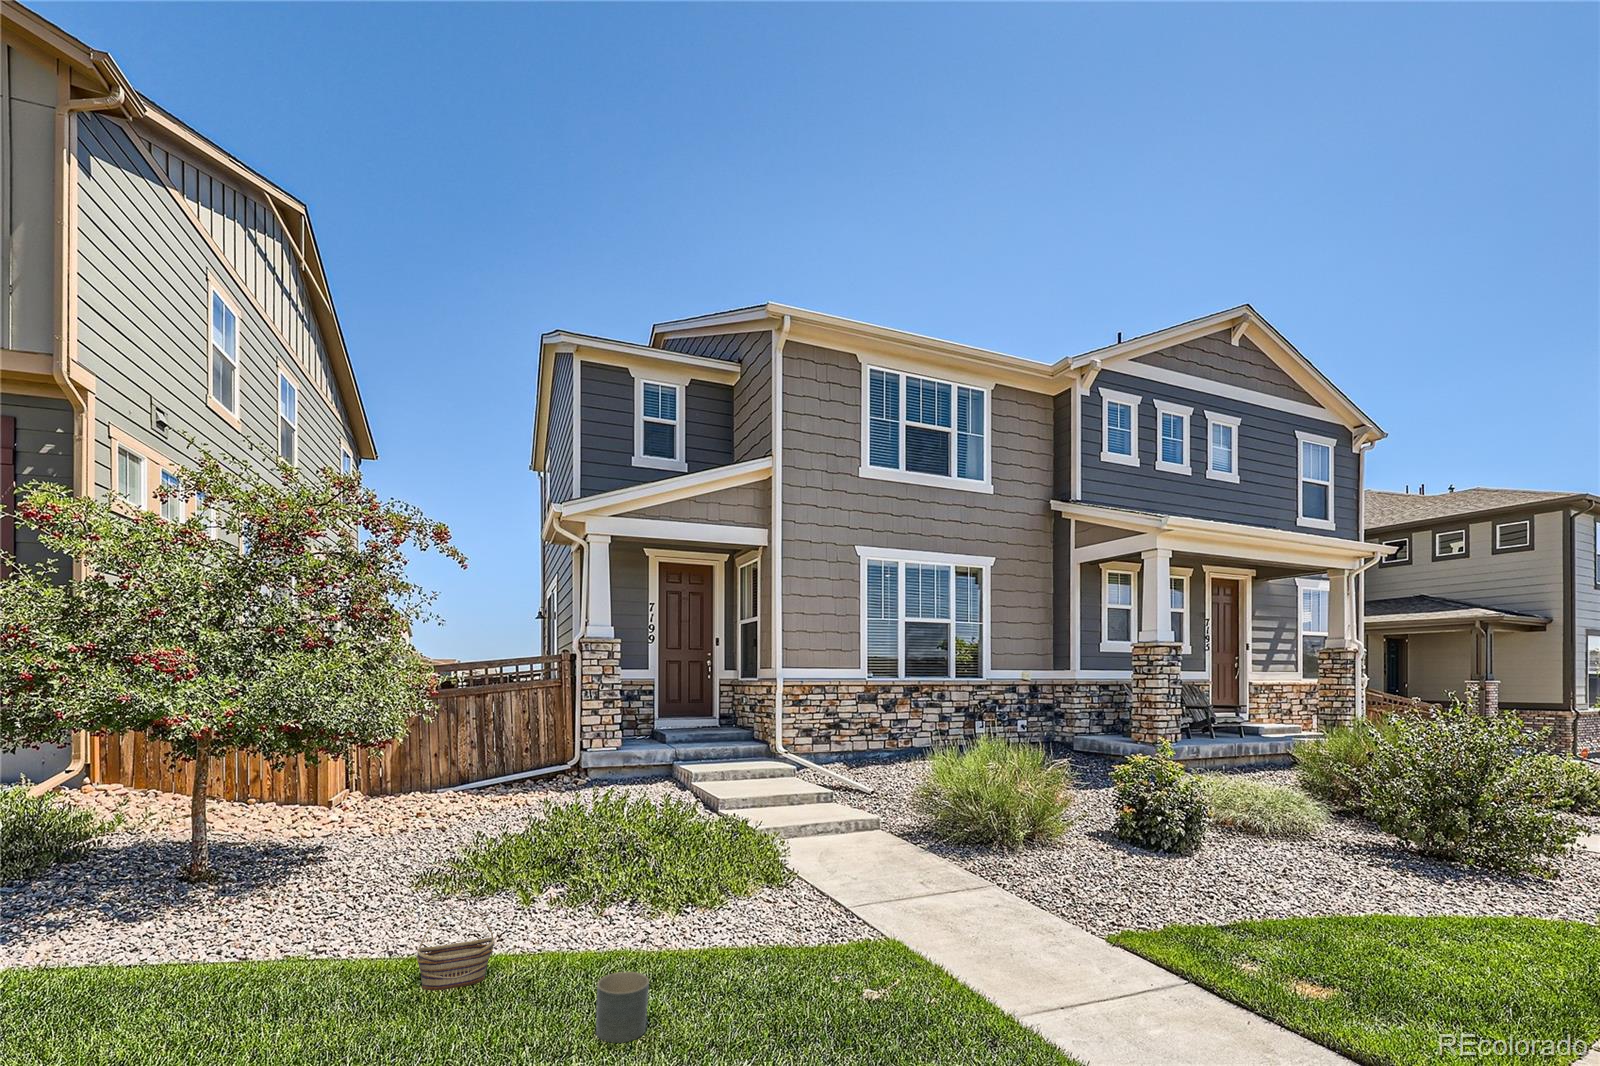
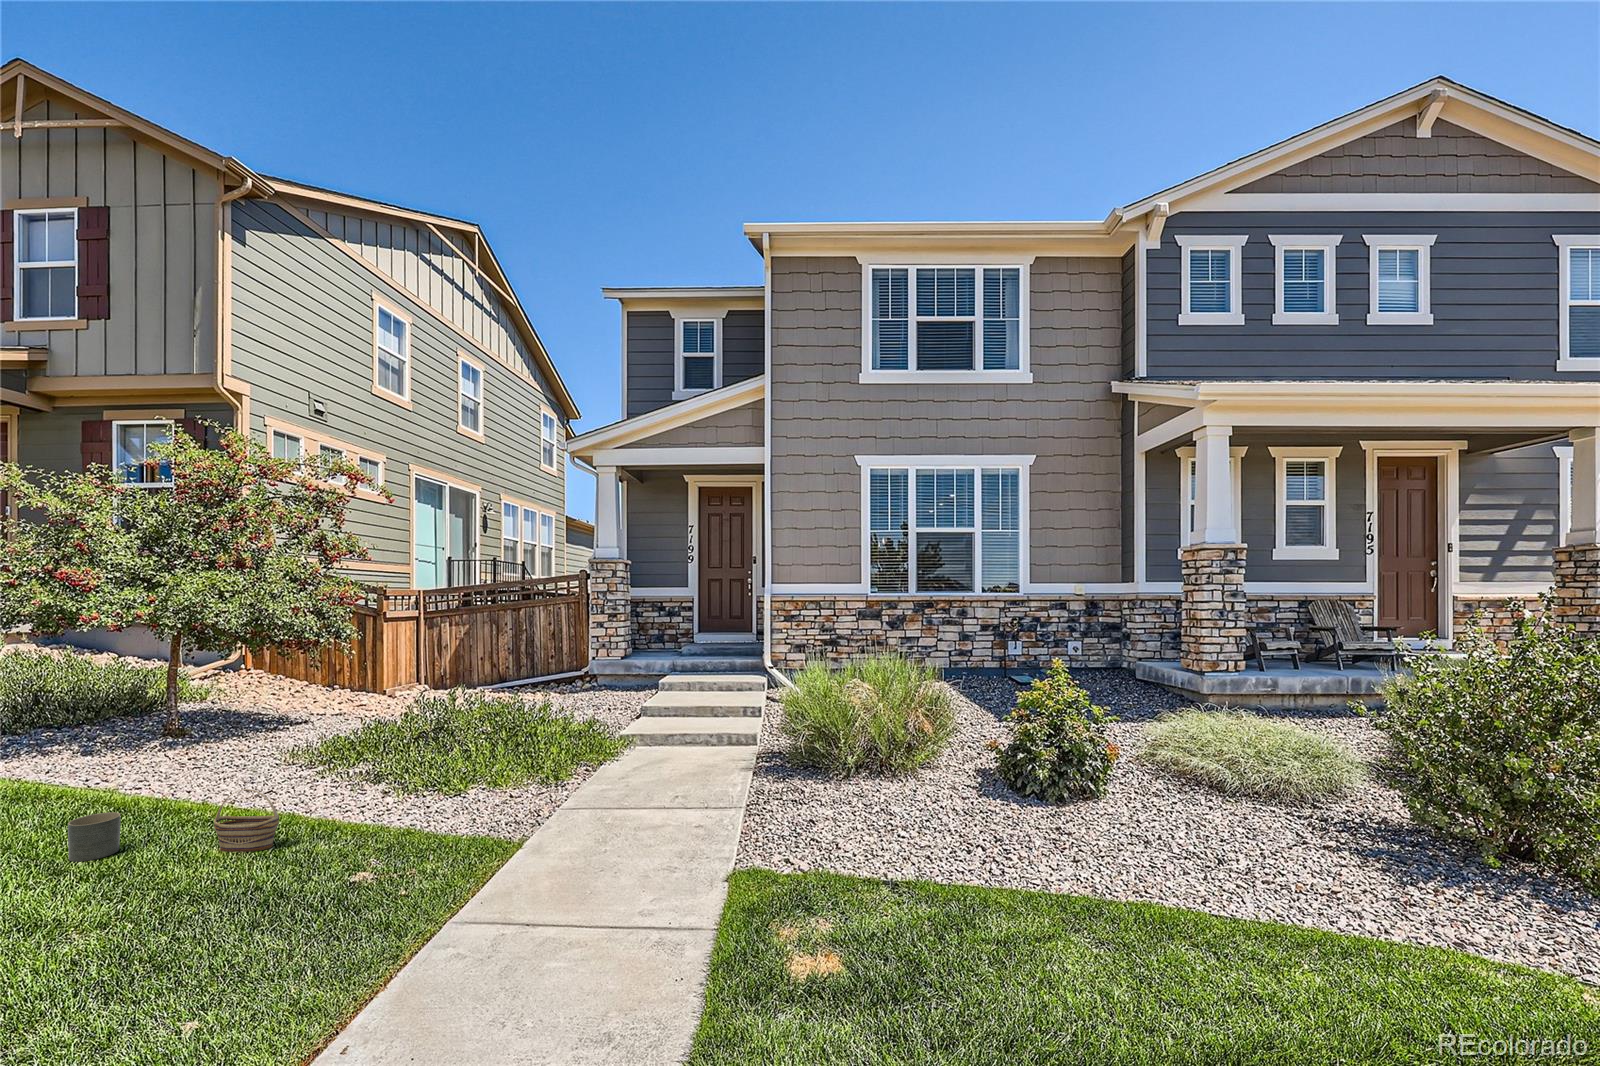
basket: present [417,910,494,991] -> present [214,789,279,852]

